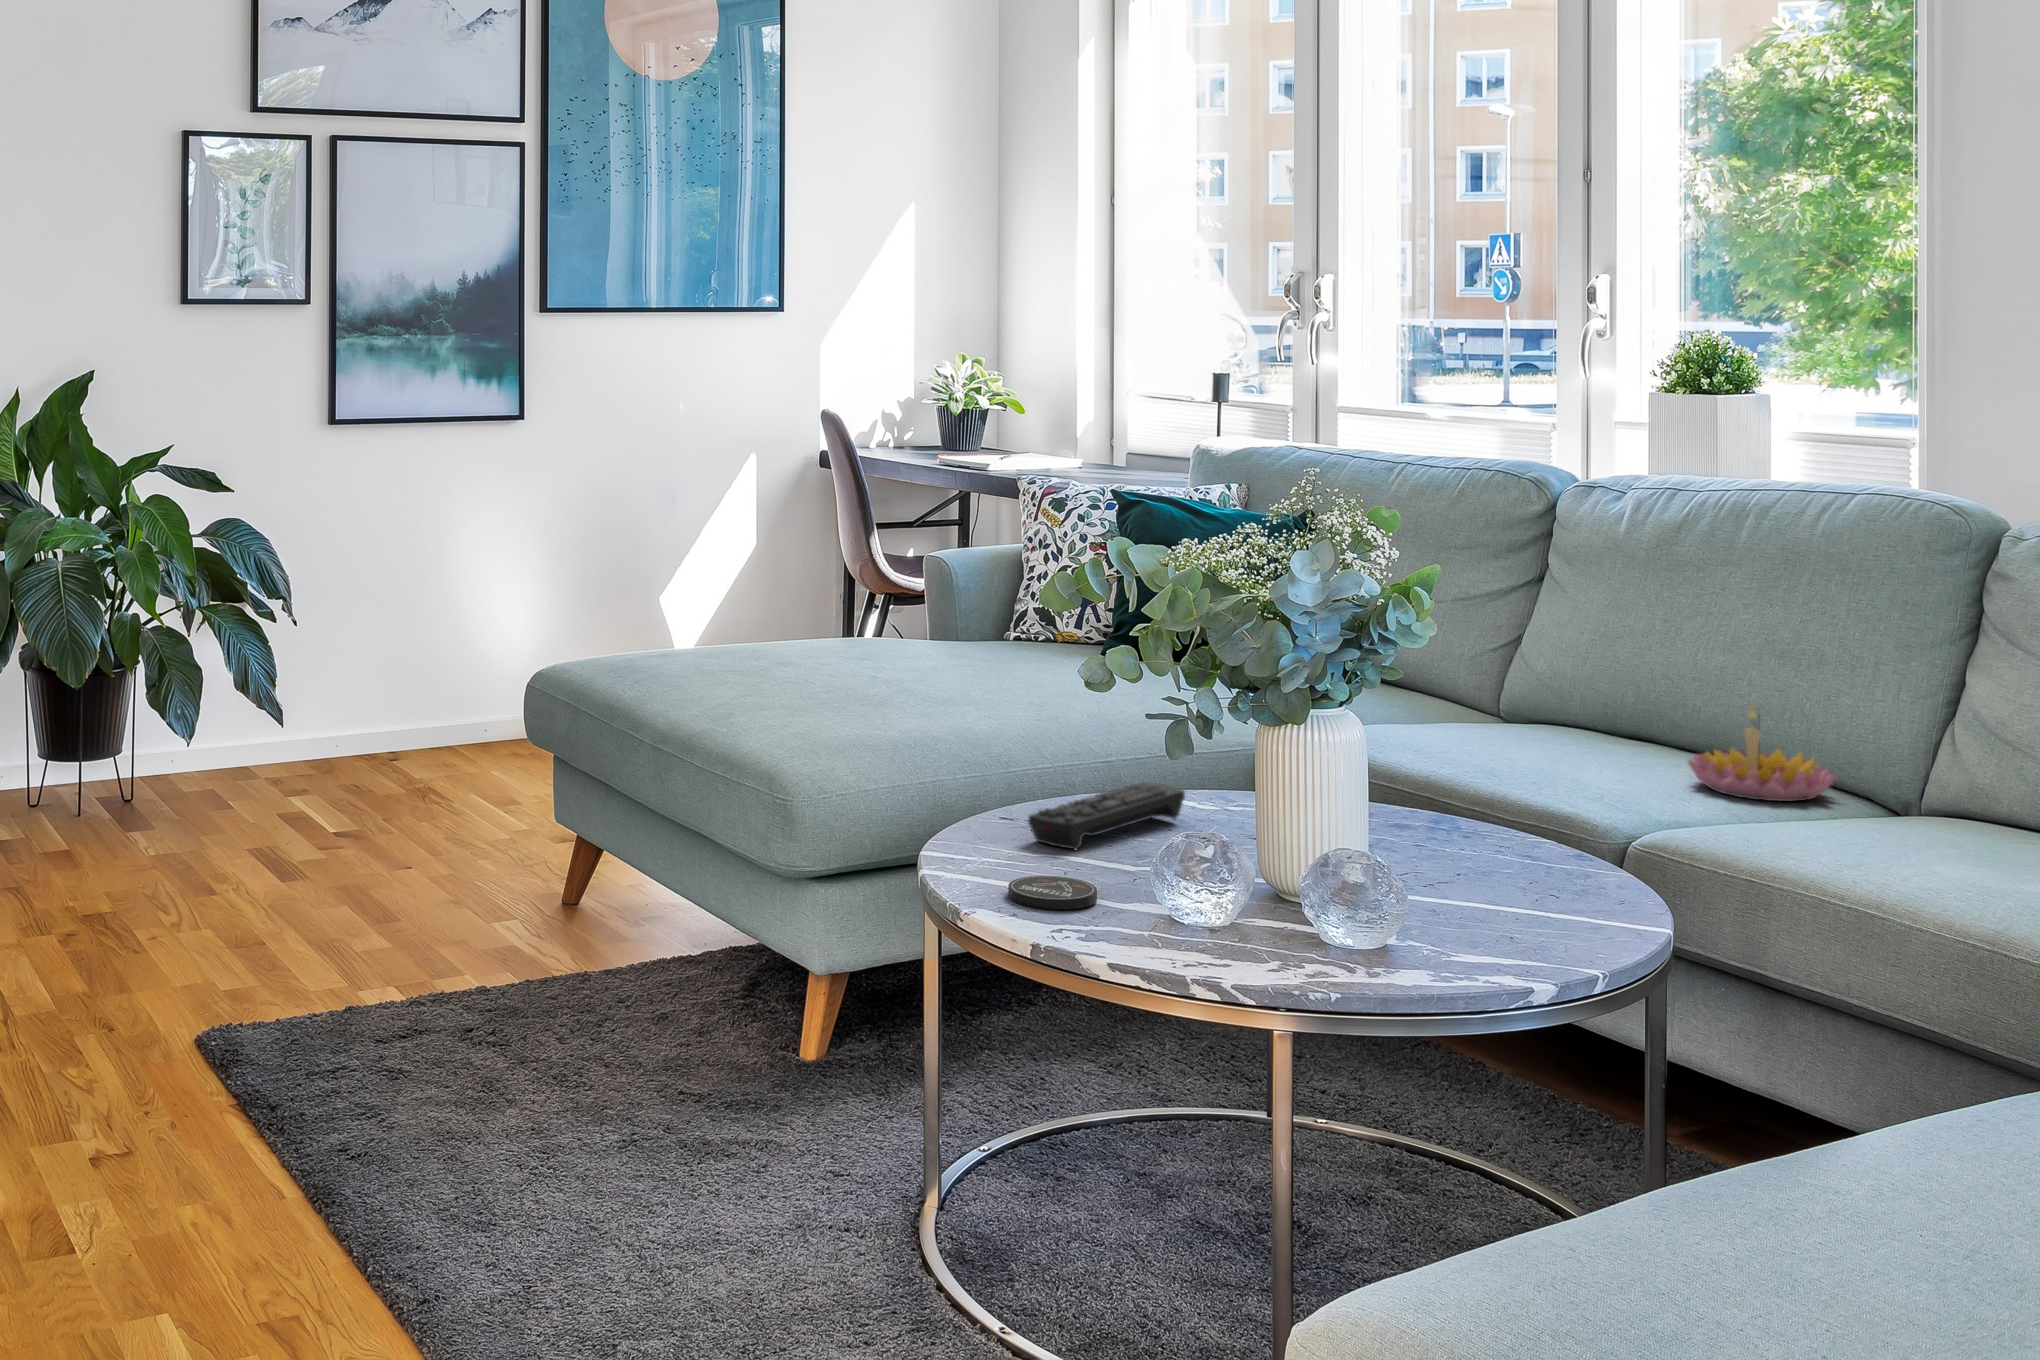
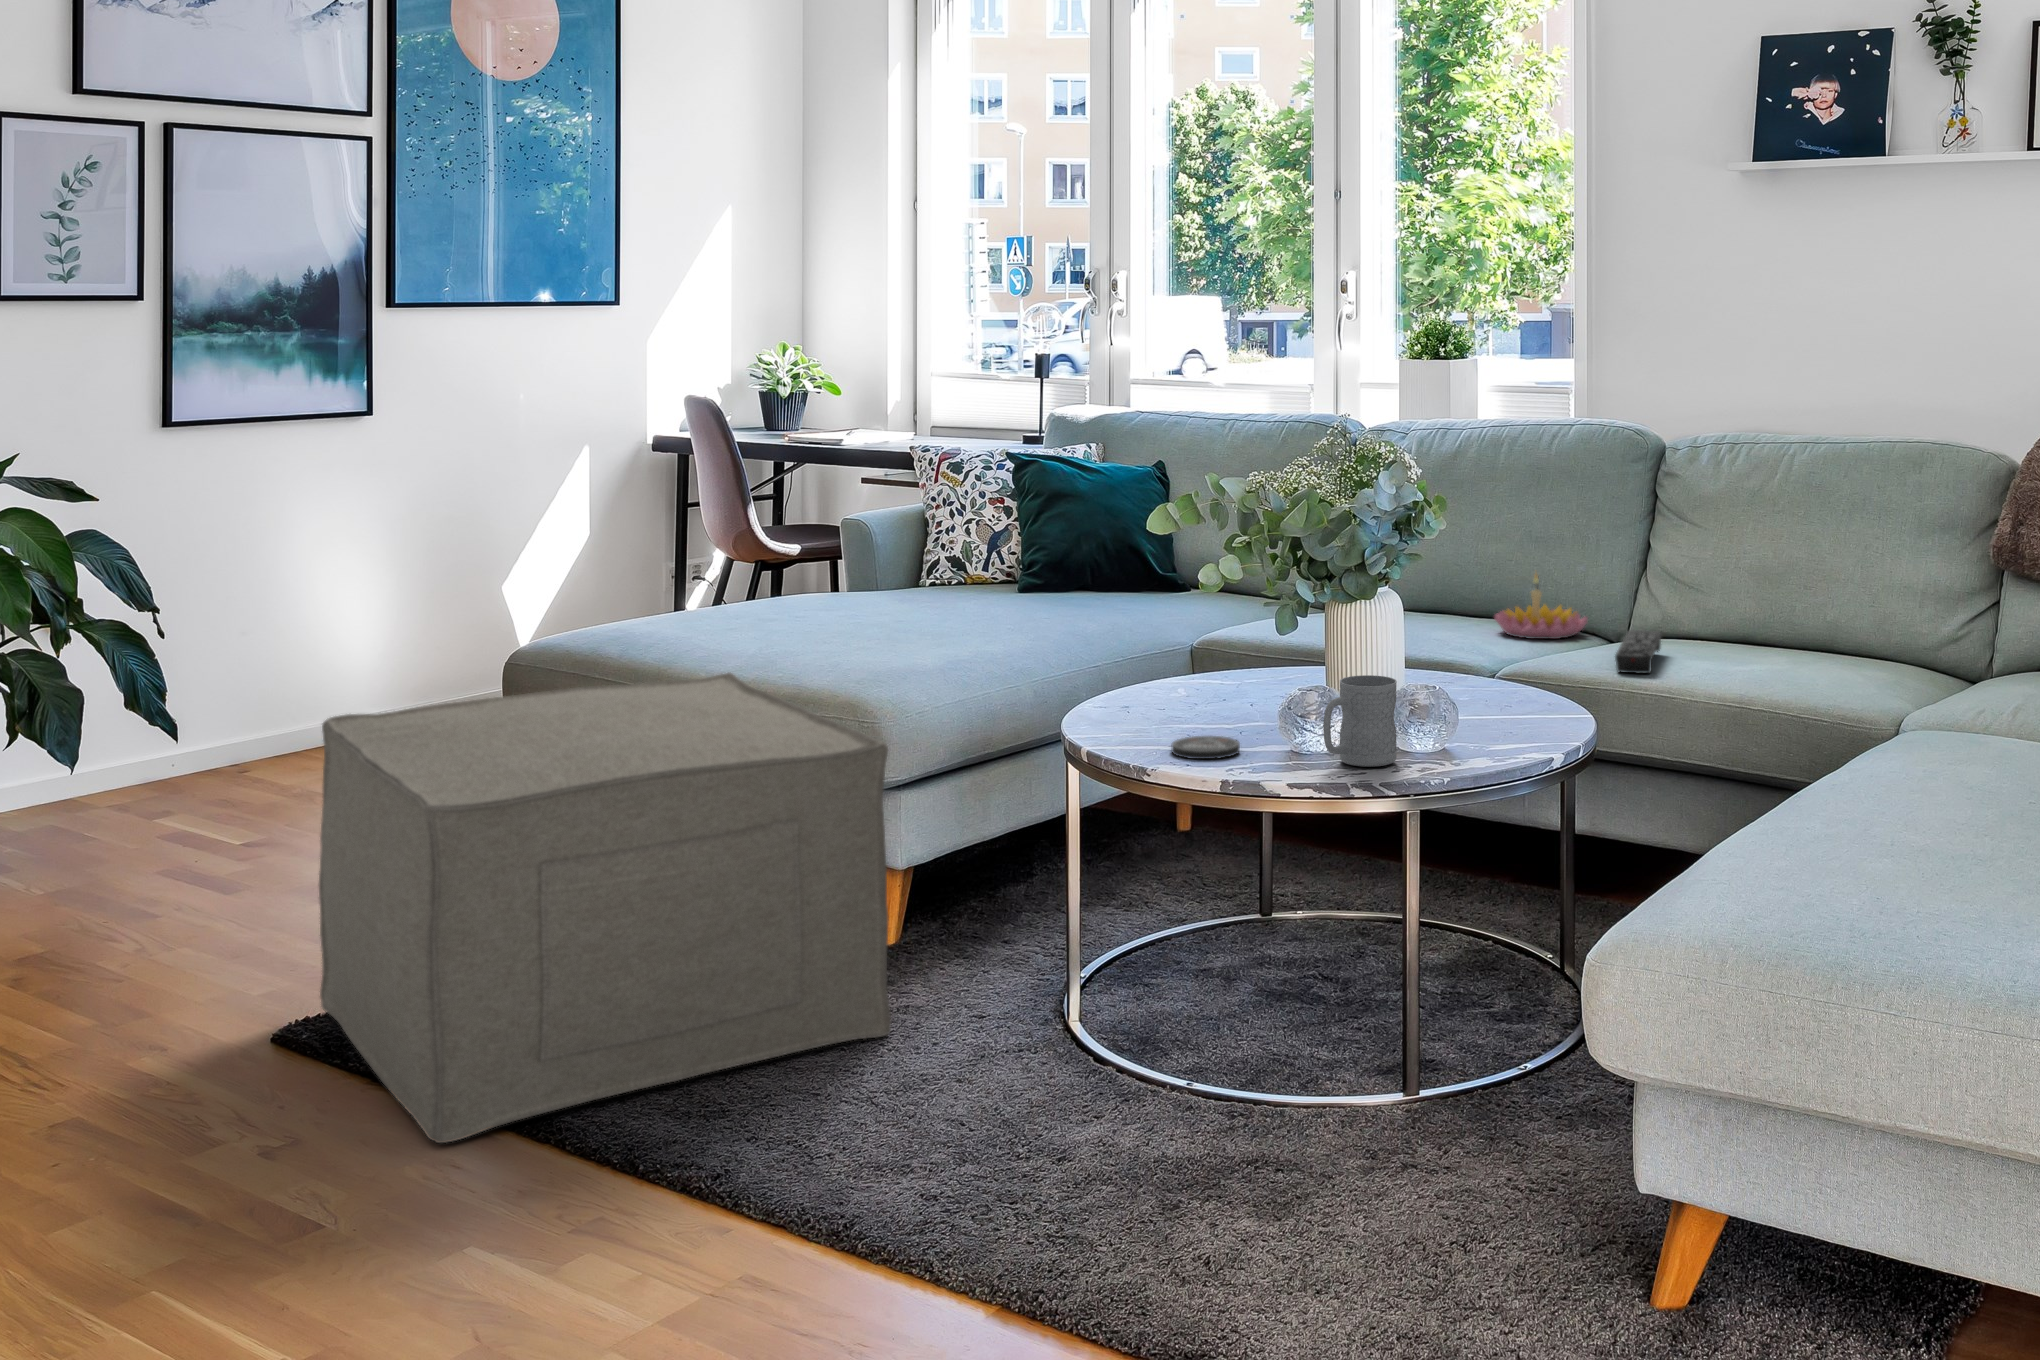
ottoman: none [226,726,740,1187] -> present [319,673,891,1143]
remote control: present [1028,783,1185,850] -> present [1615,630,1662,673]
mug: none [1170,827,1282,953] -> present [1323,675,1397,767]

